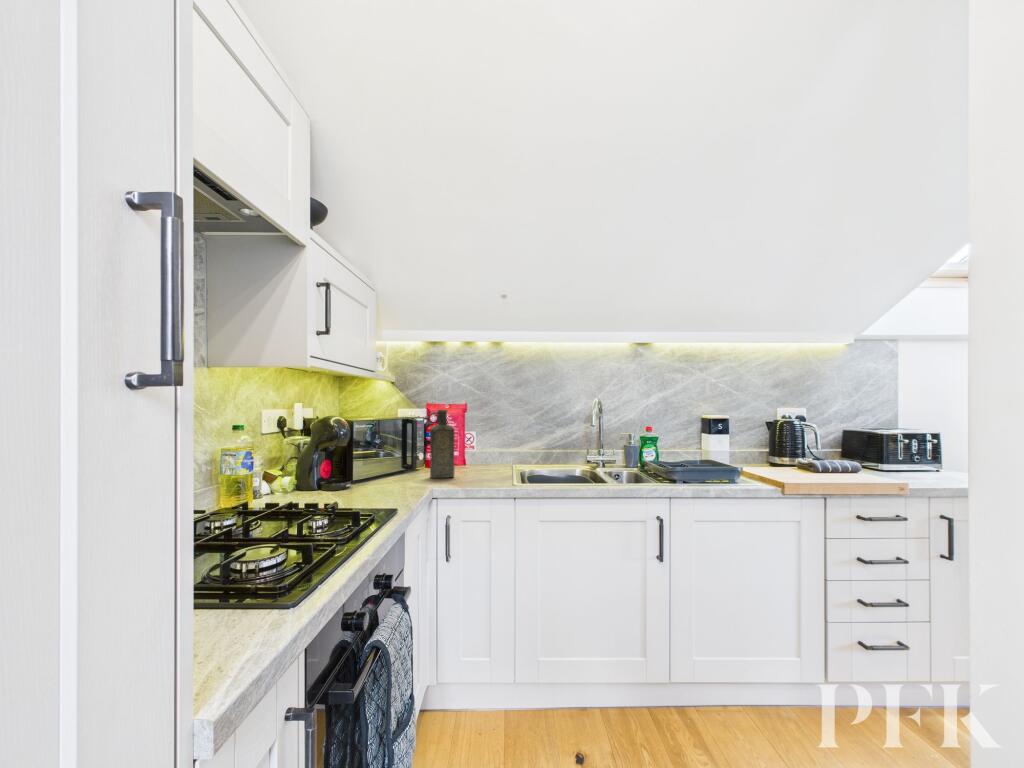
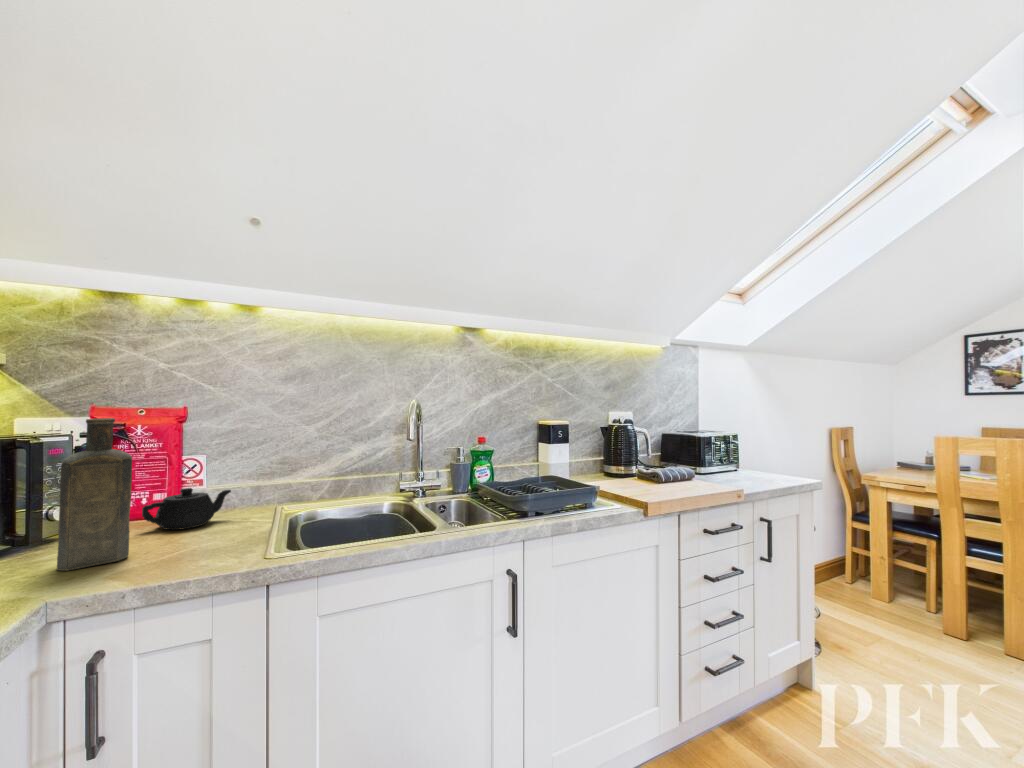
teapot: none [452,449,490,471] -> present [142,488,231,530]

